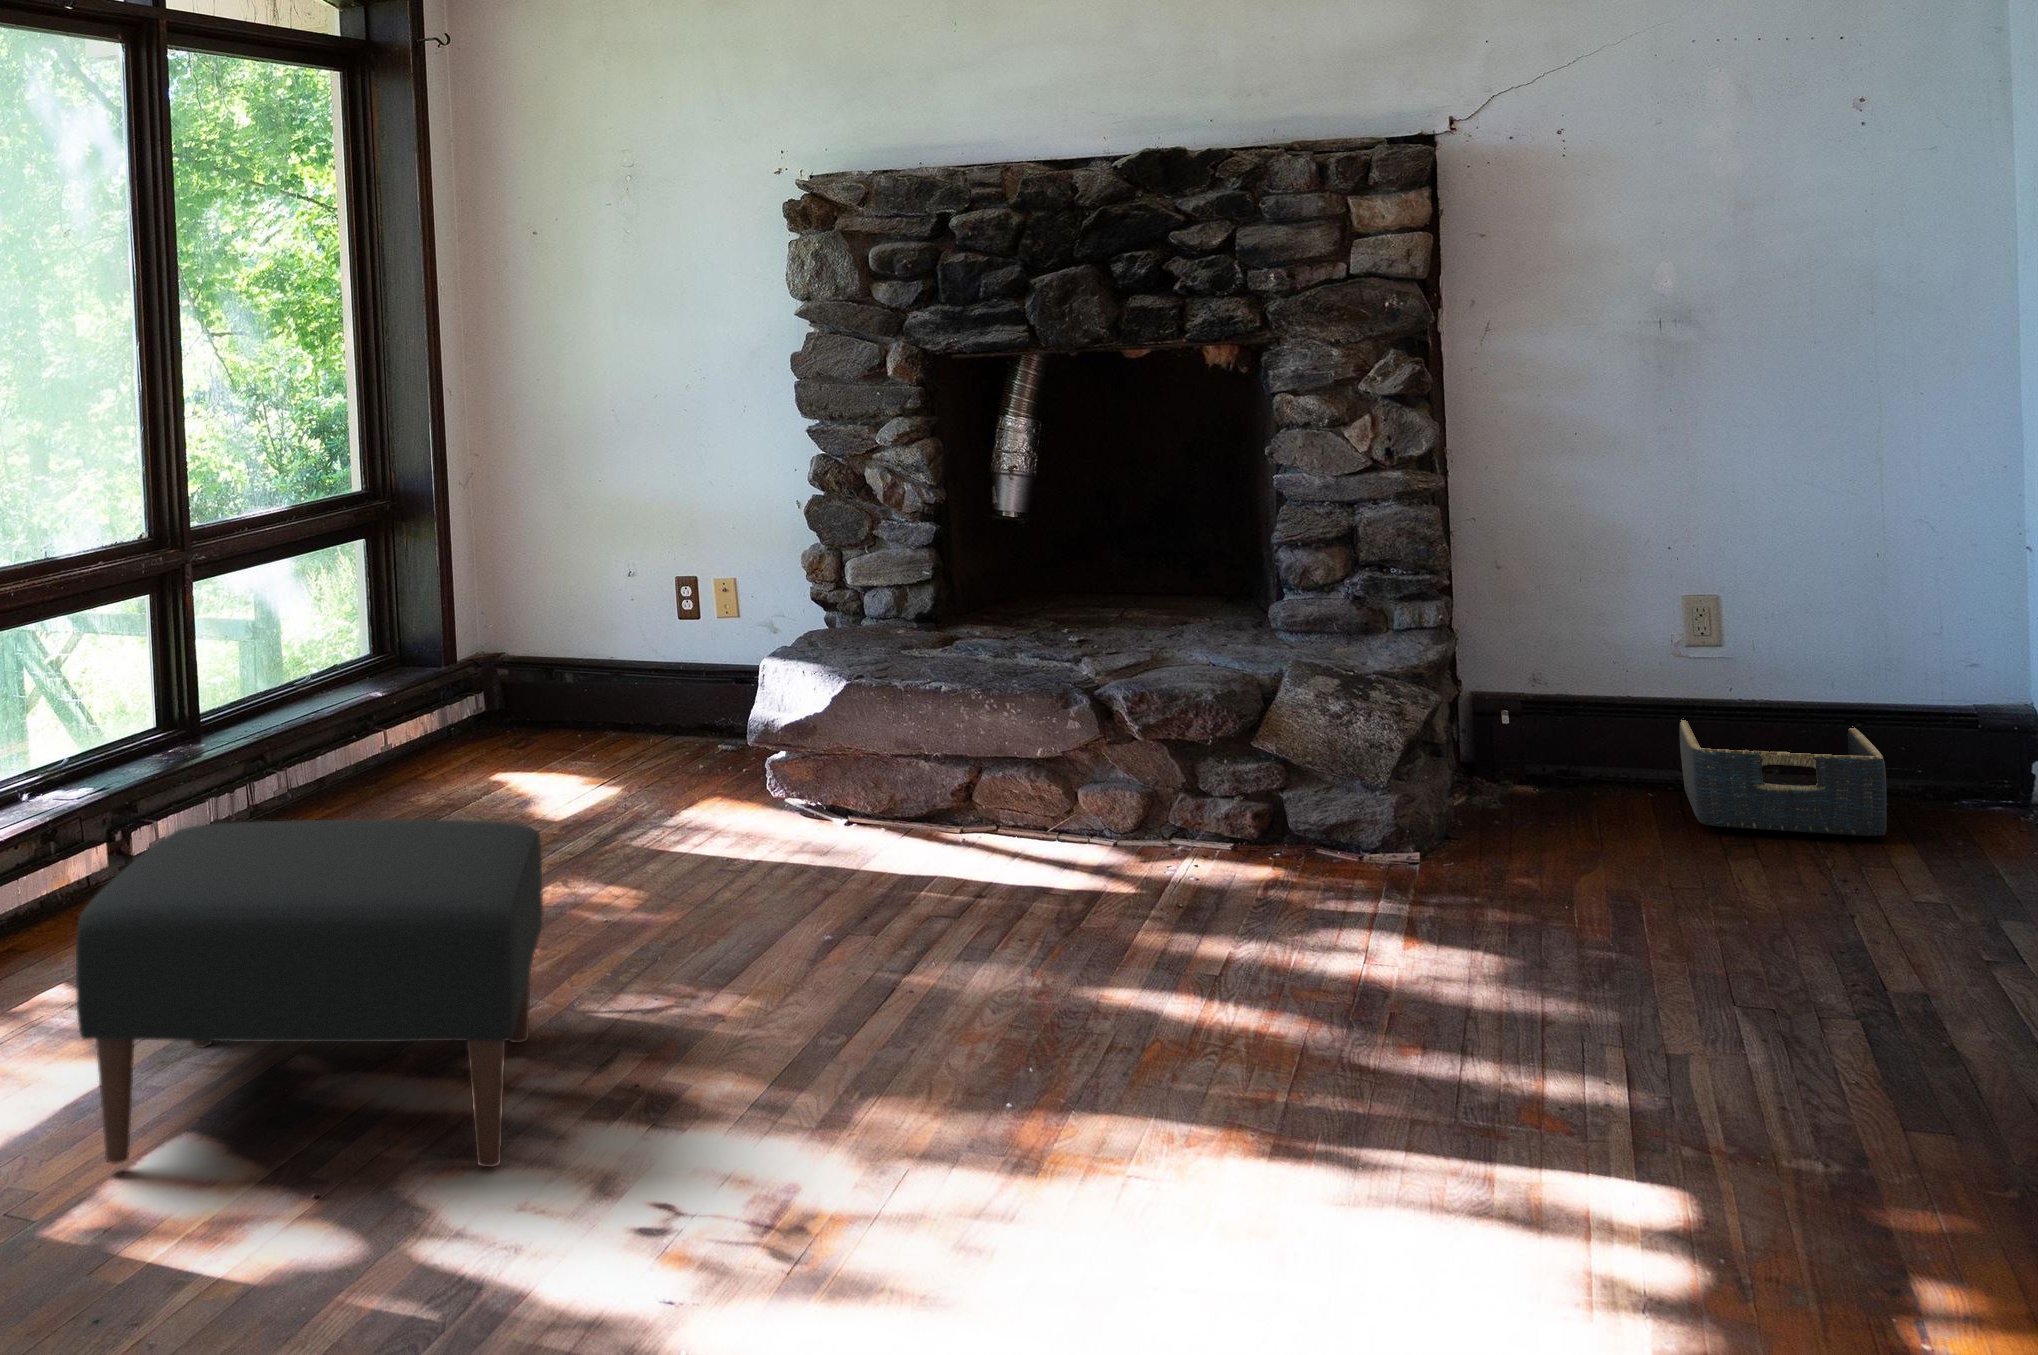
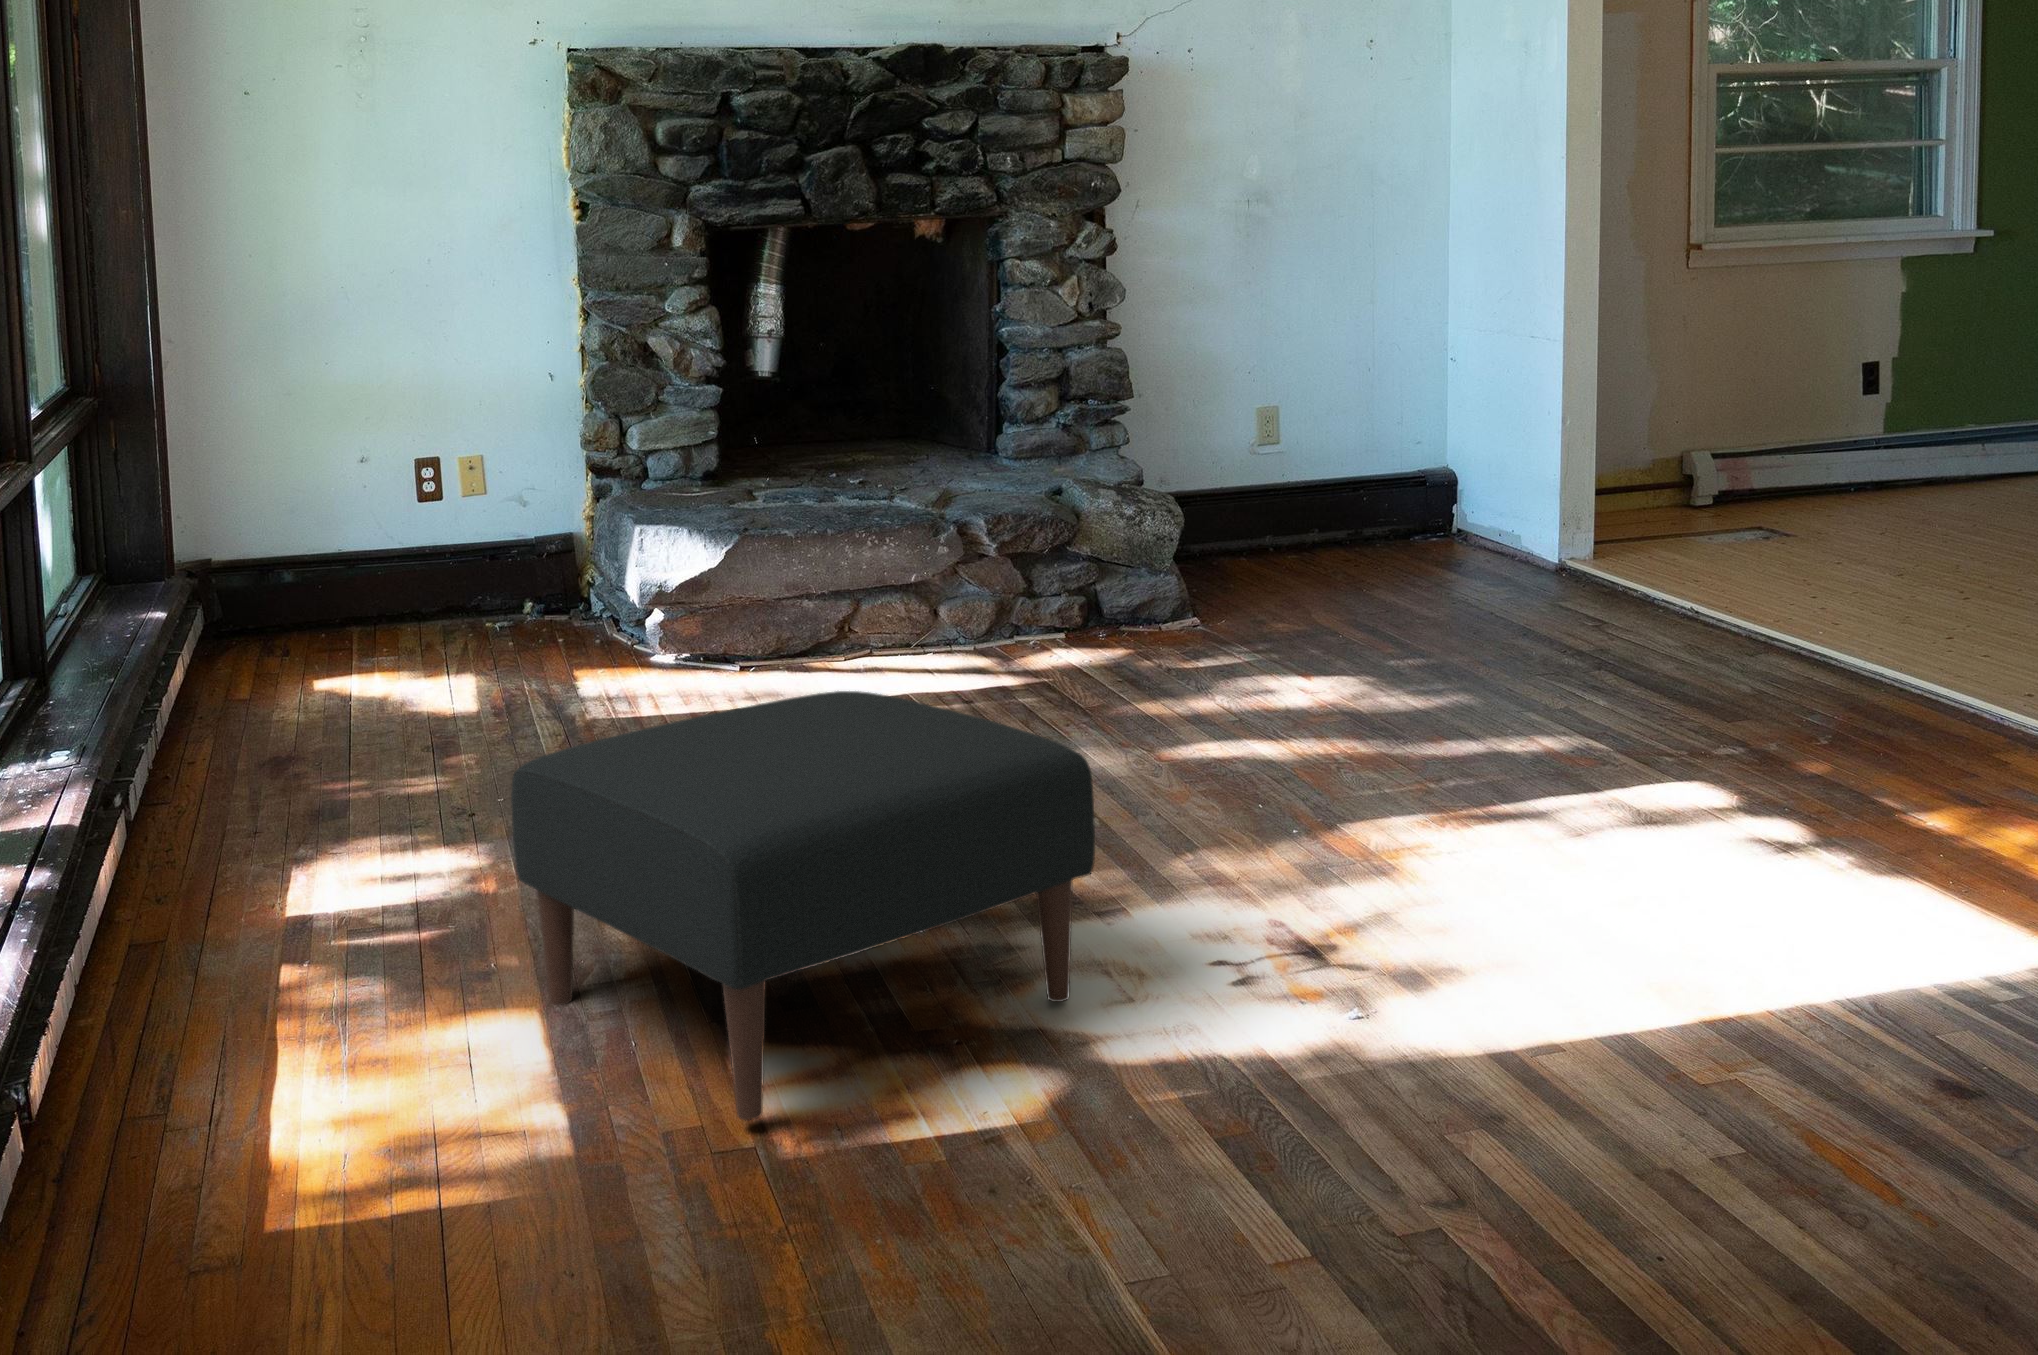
basket: present [1680,720,1887,836] -> none [1235,488,1401,567]

